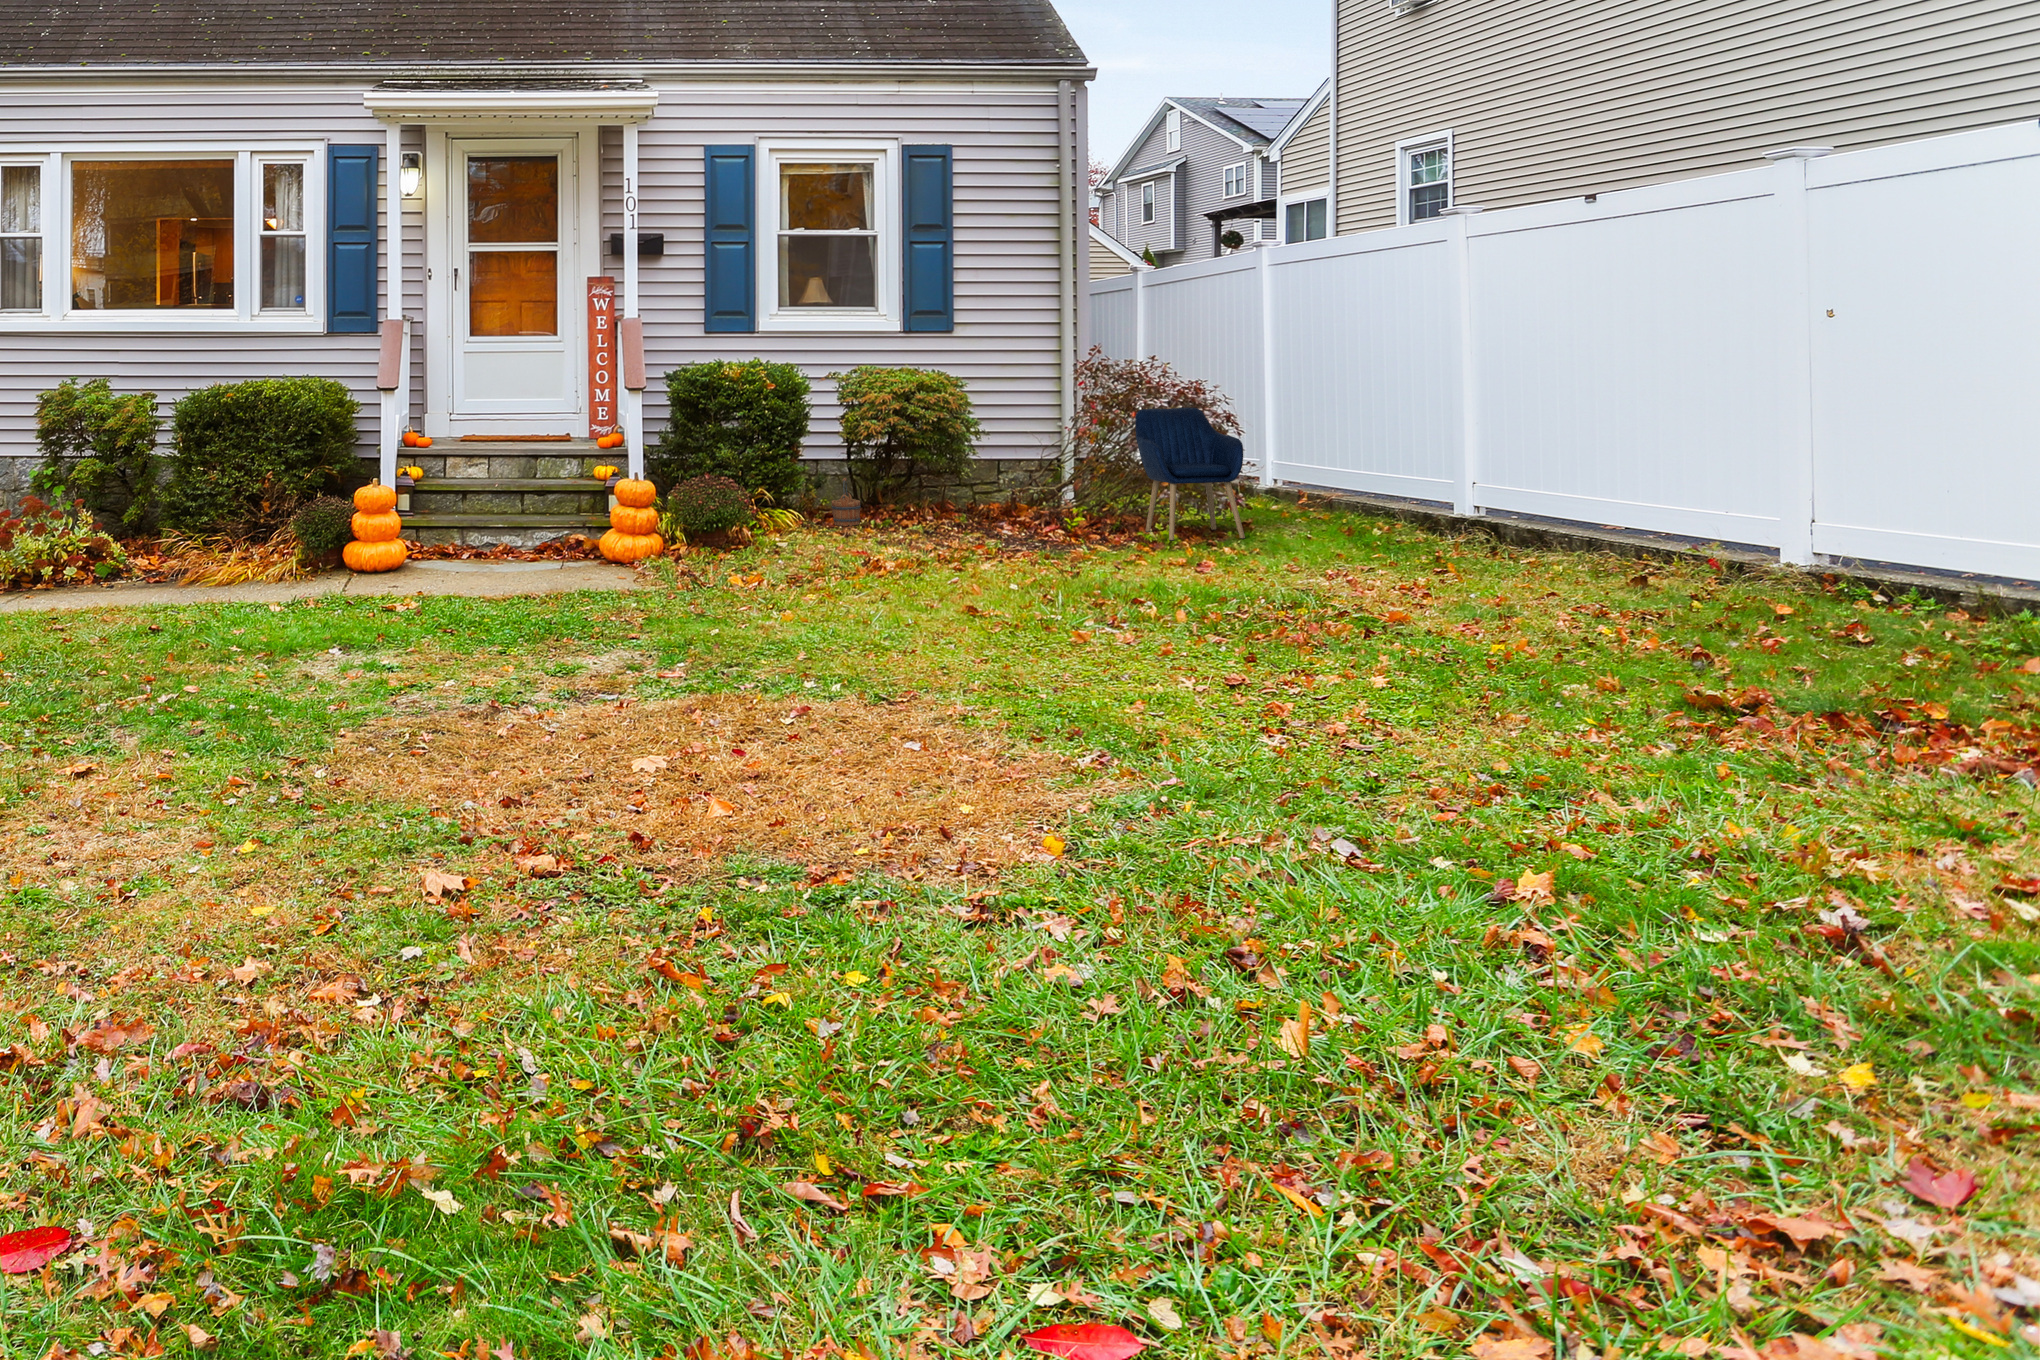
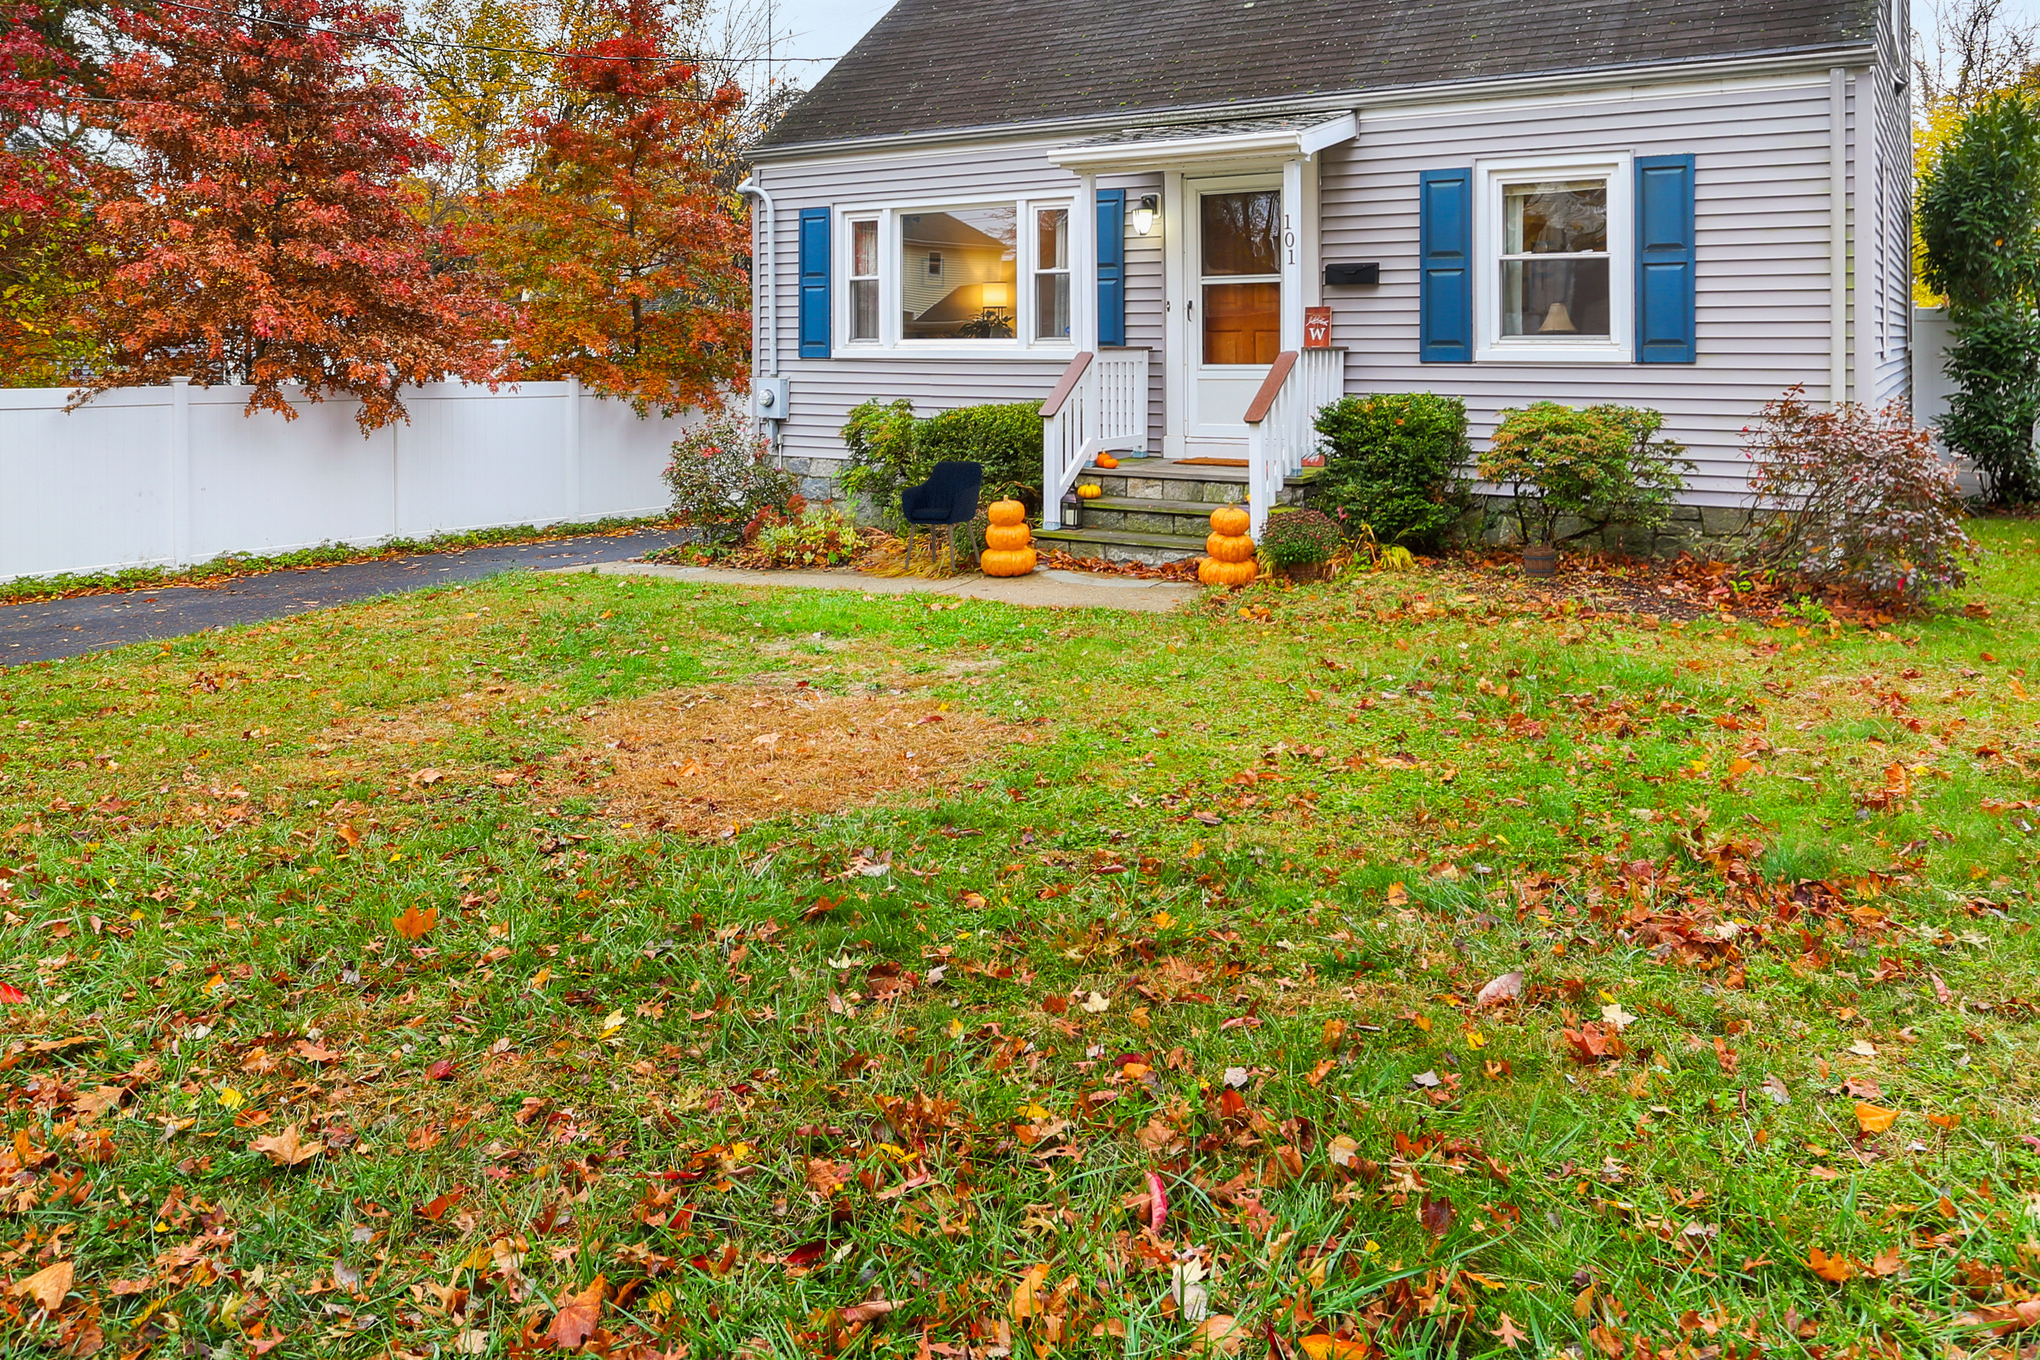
chair: present [1135,407,1245,541] -> present [902,461,982,571]

